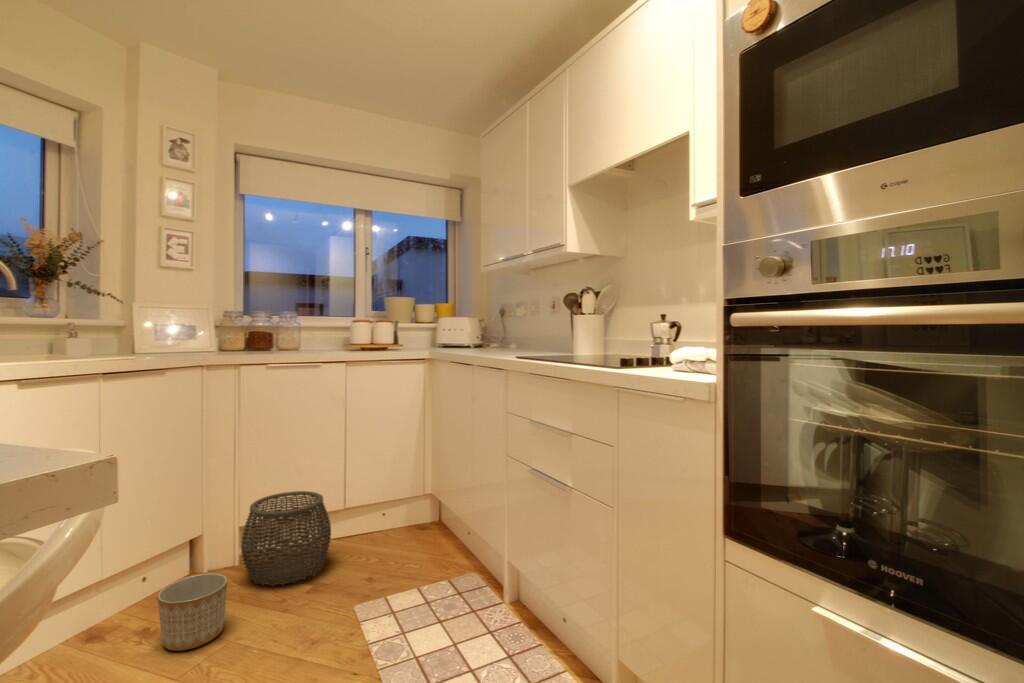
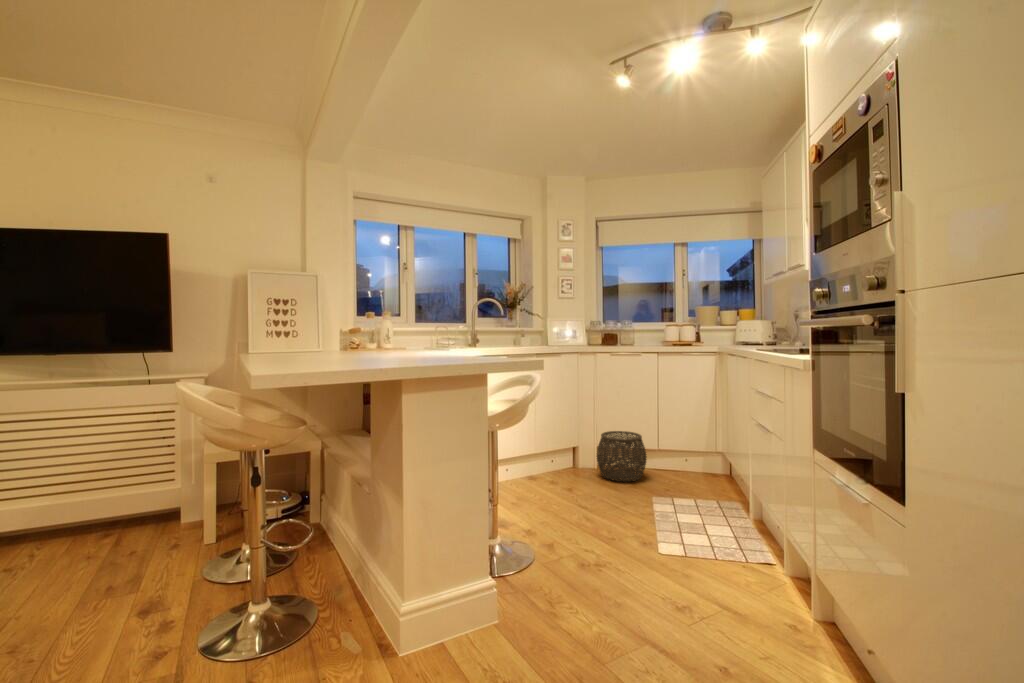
planter: present [158,573,227,651] -> none [559,461,588,493]

